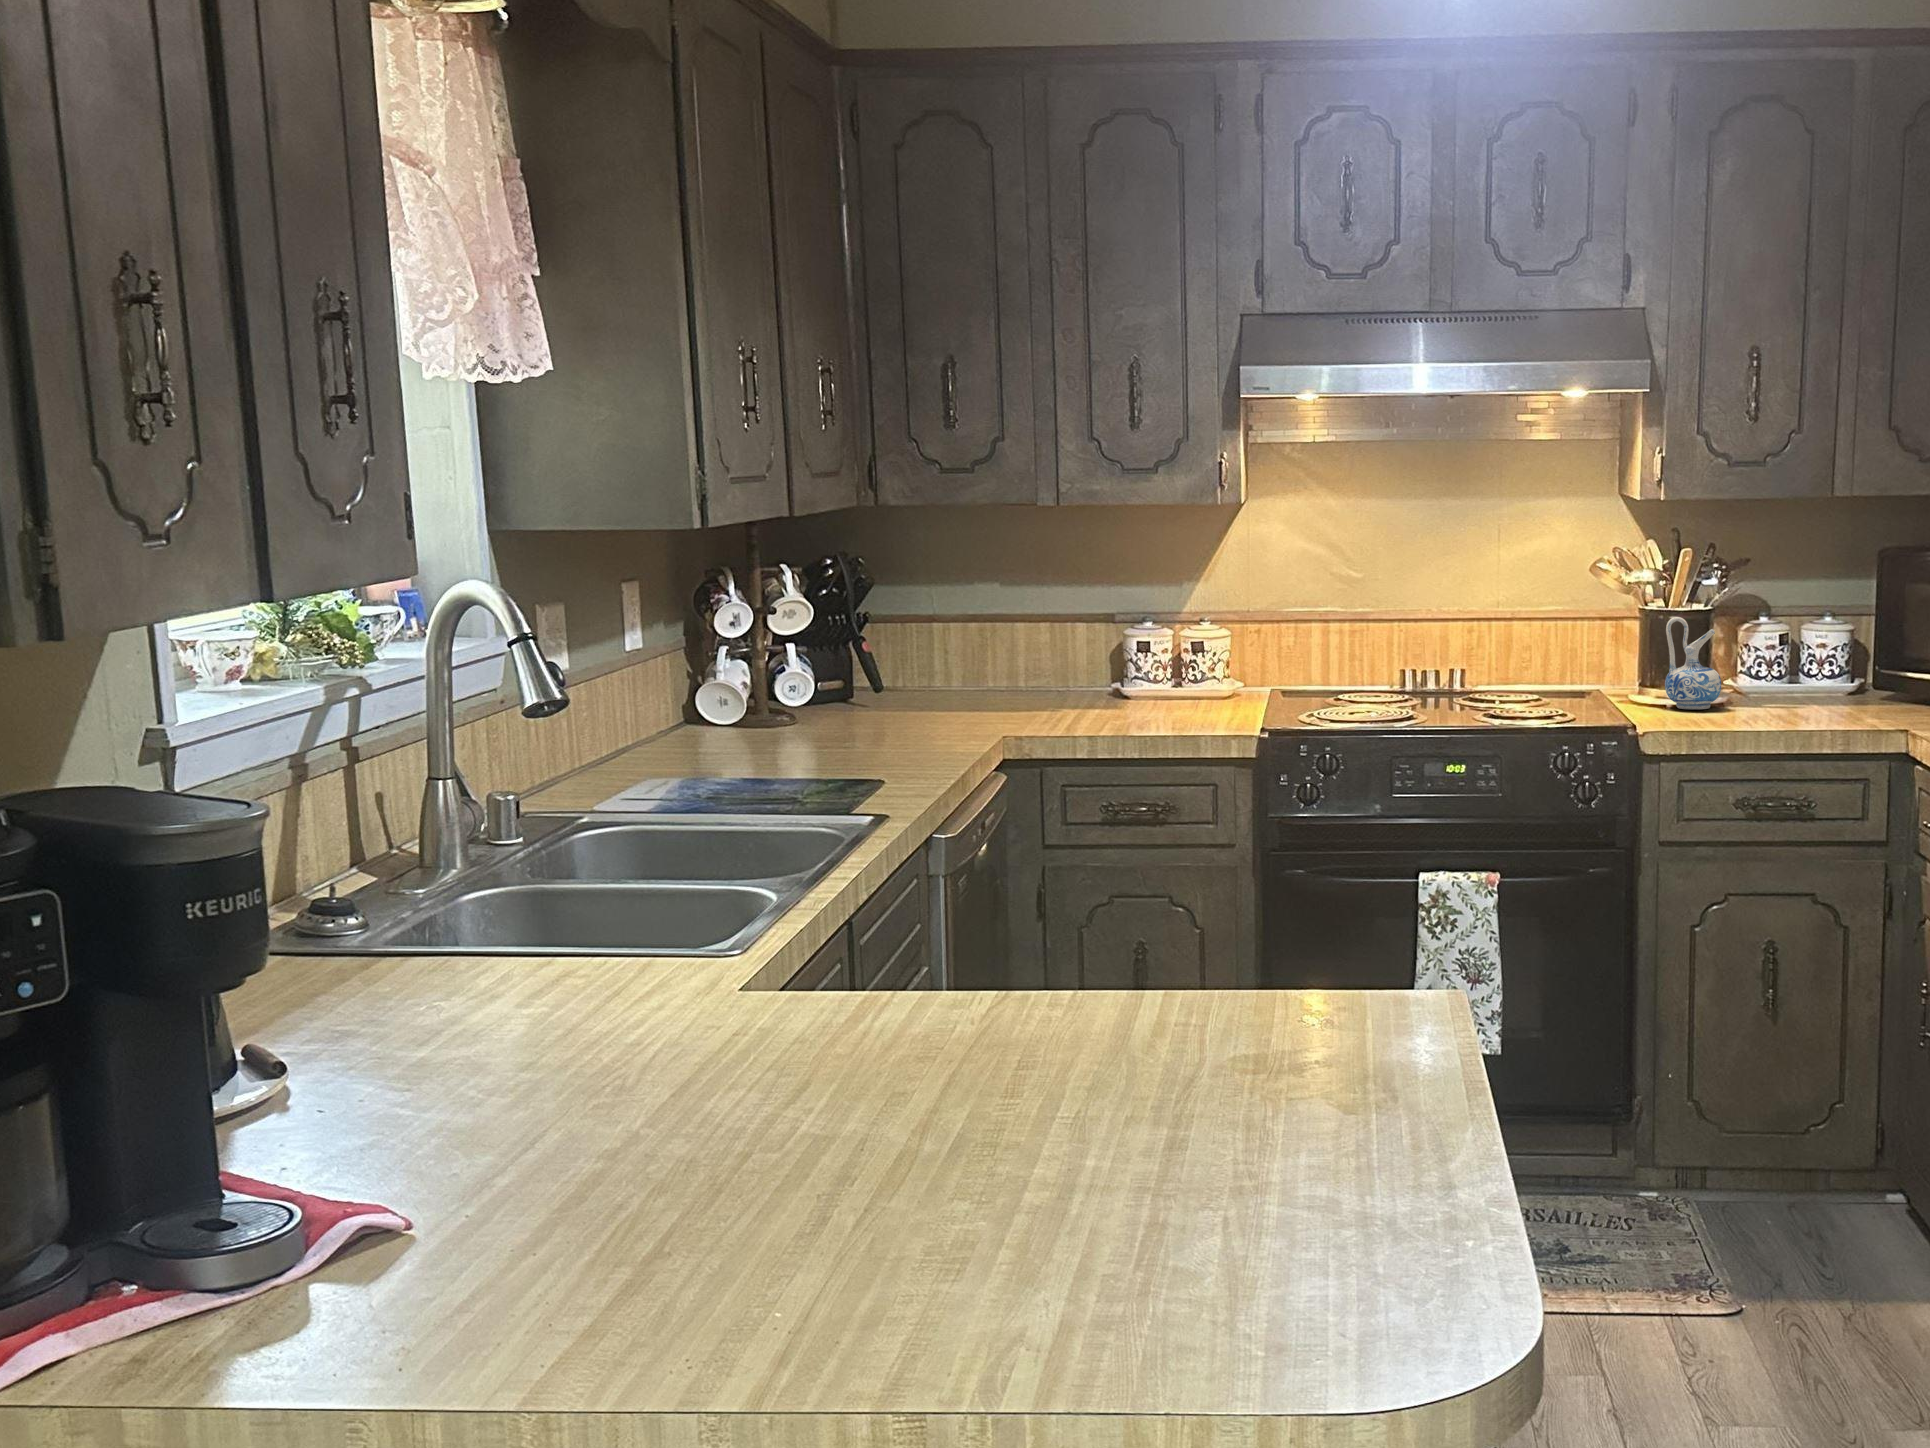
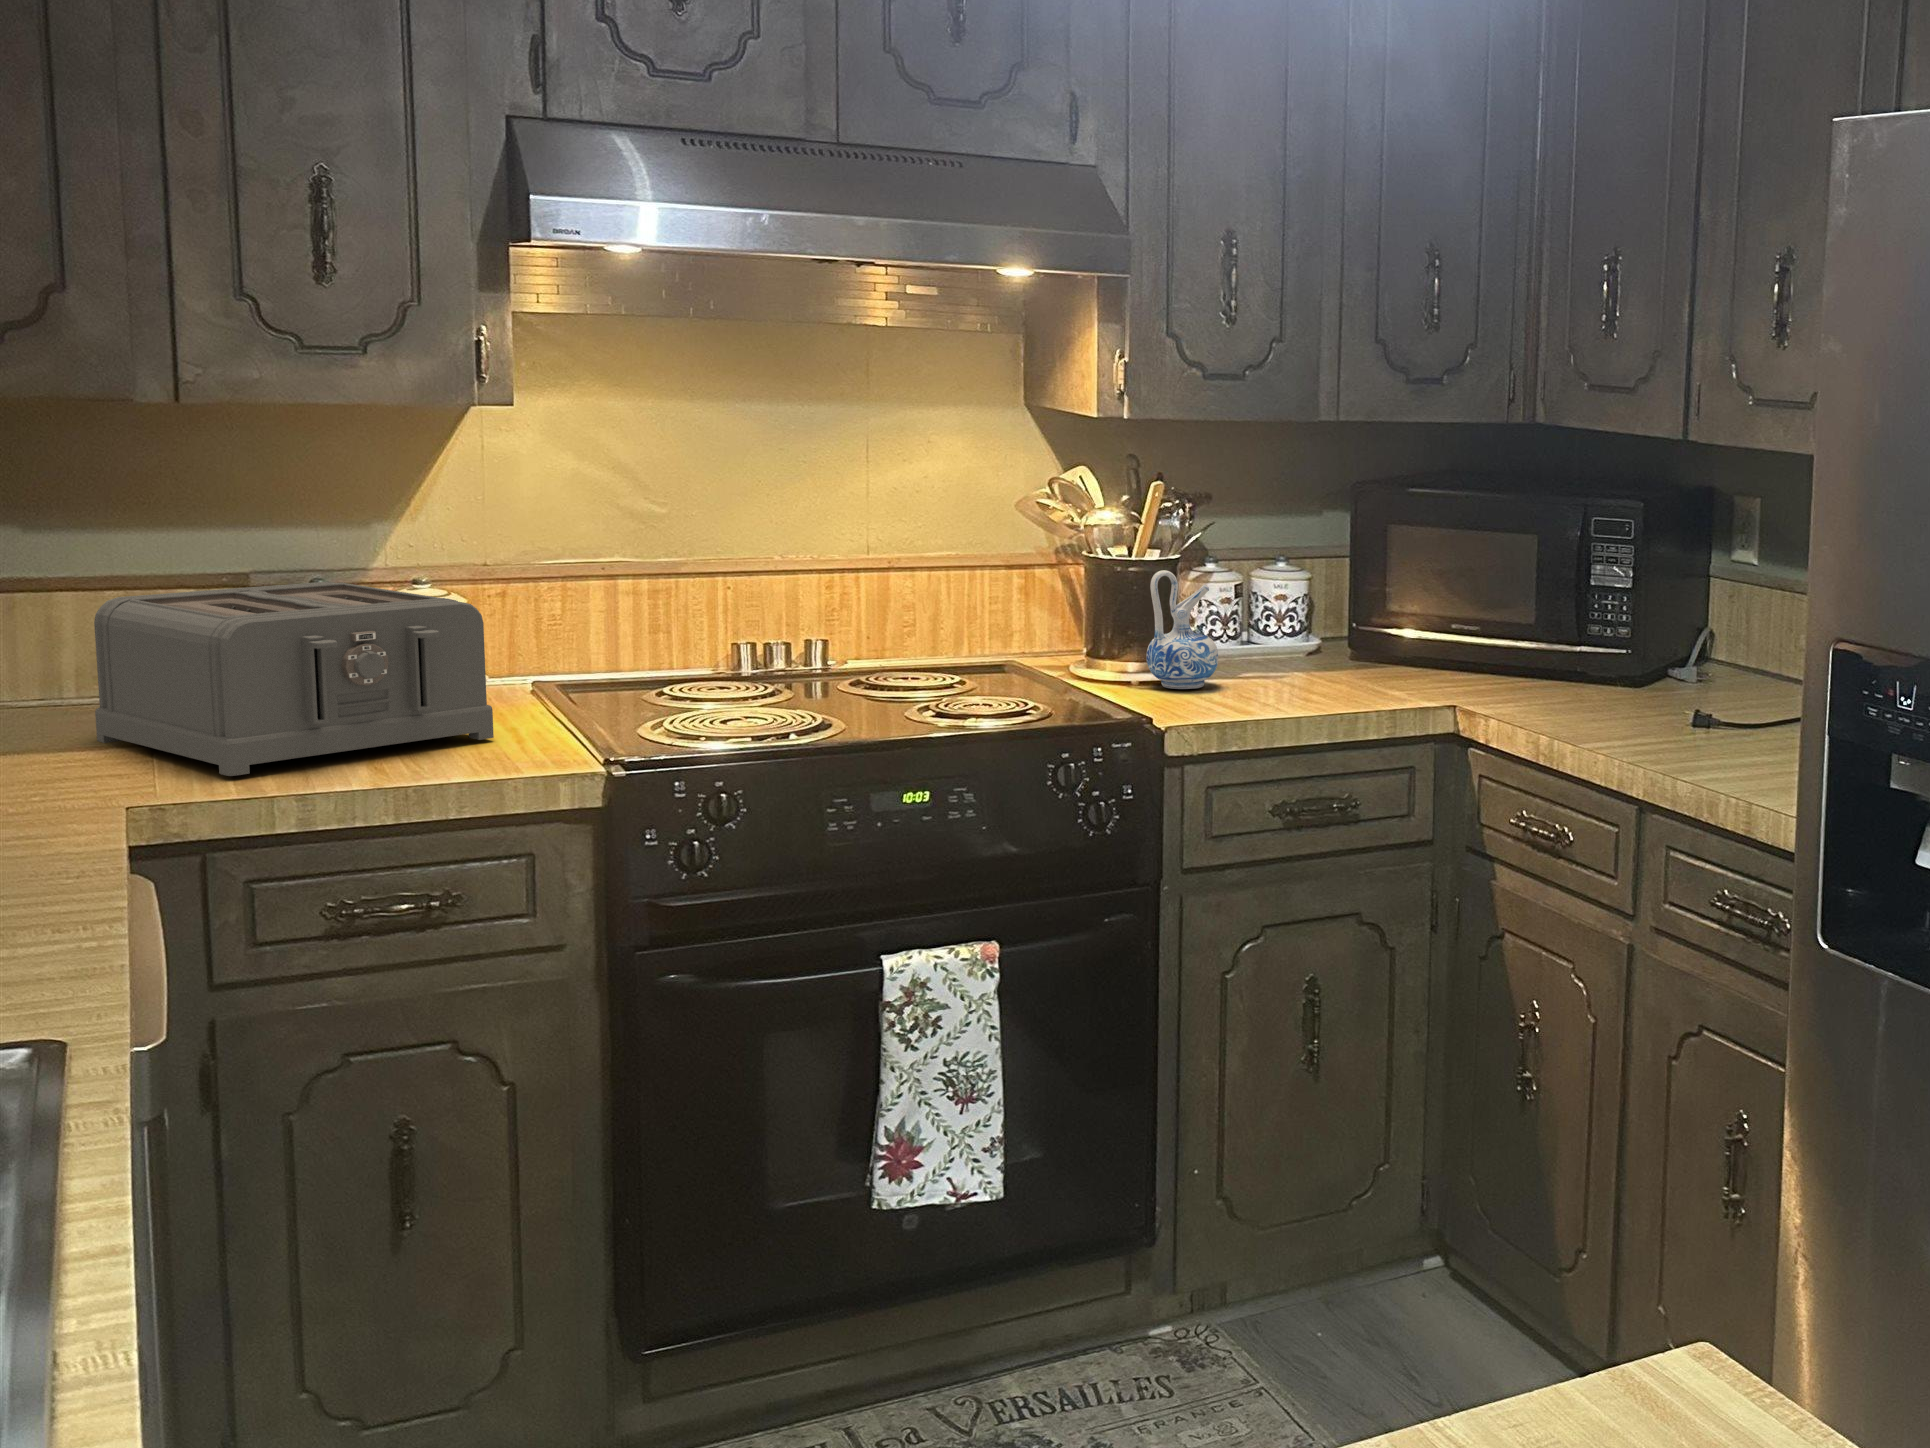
toaster: none [1022,617,1209,721] -> present [94,582,494,776]

